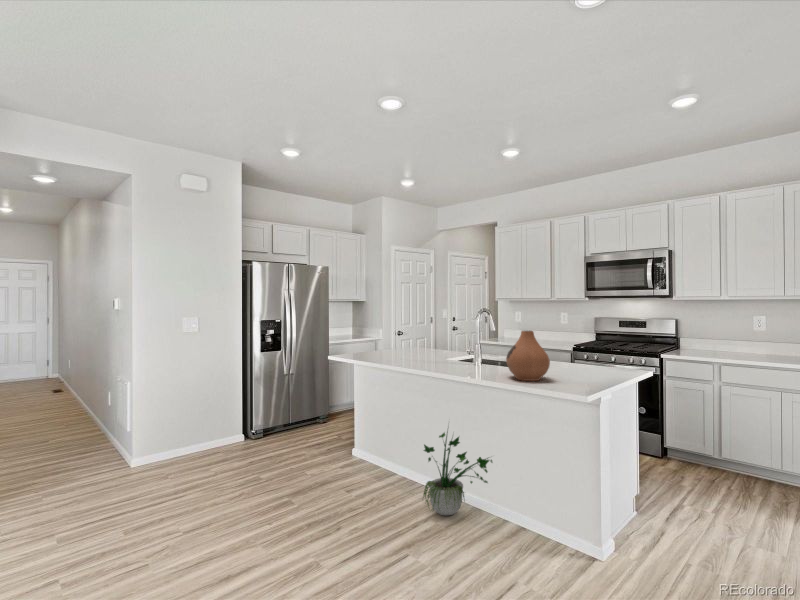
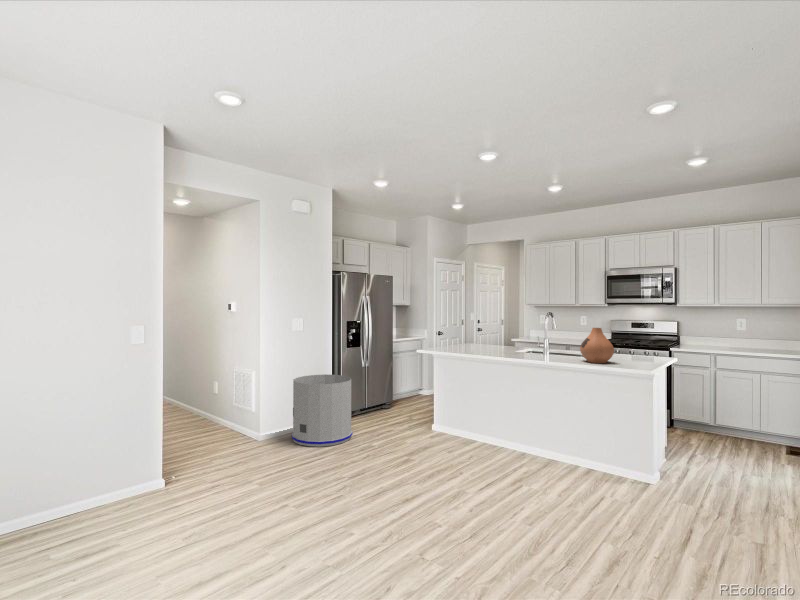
trash can: none [171,385,251,477] -> present [292,374,353,447]
potted plant: present [424,431,492,515] -> none [511,392,576,464]

